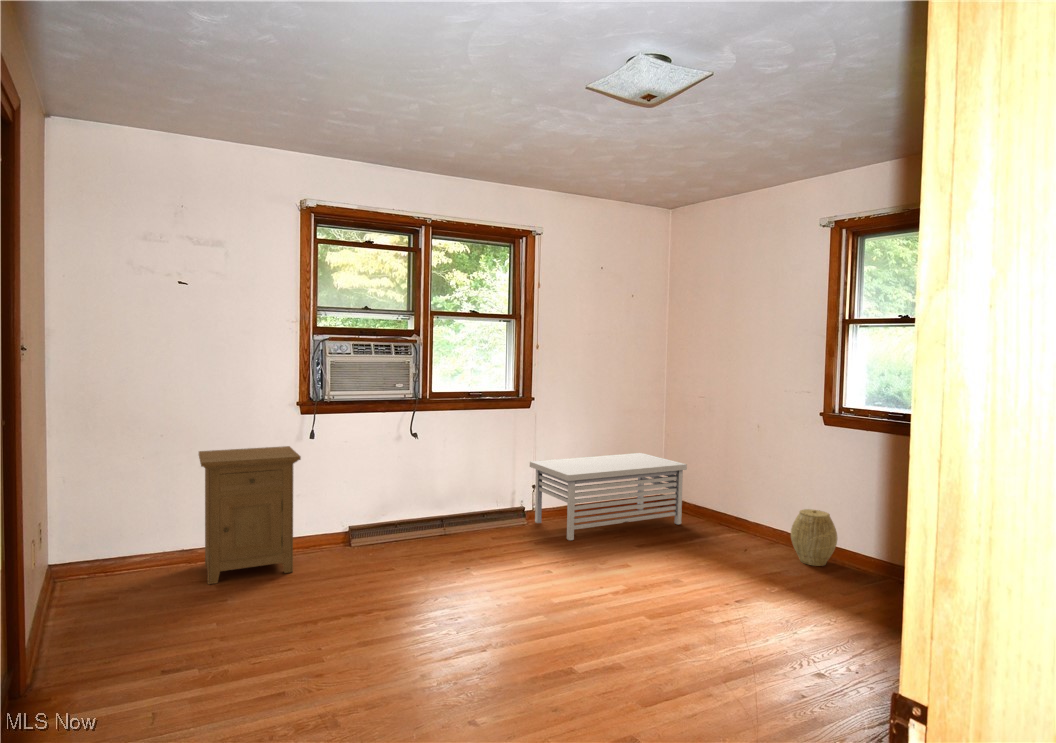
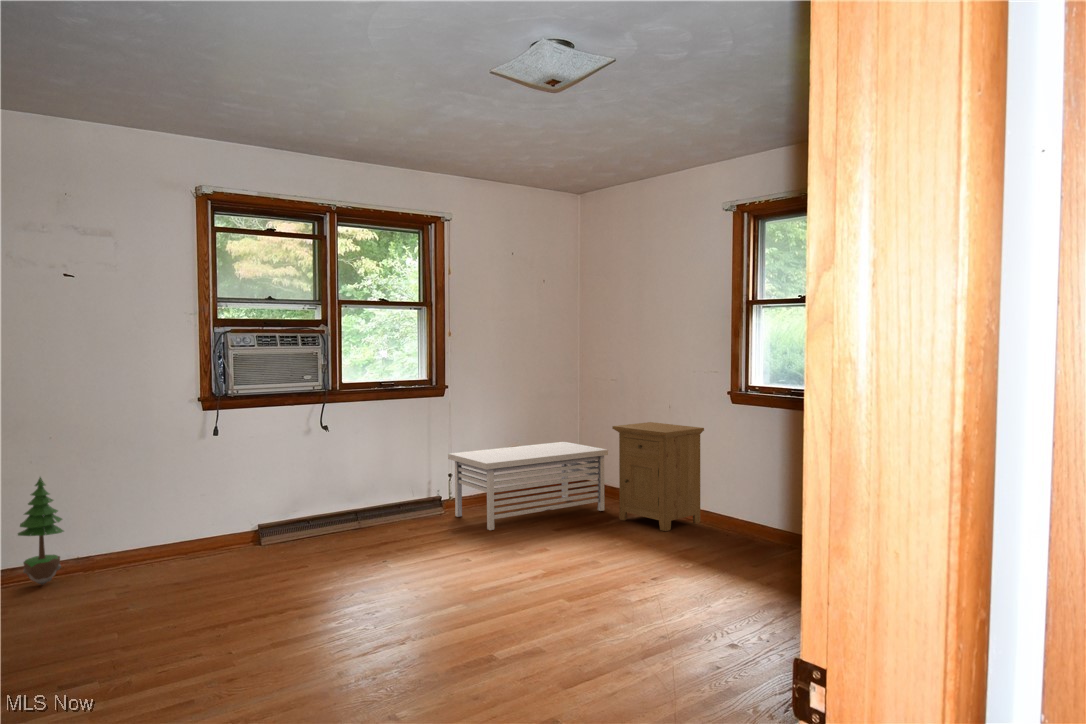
nightstand: present [199,446,301,584] -> present [612,422,704,531]
potted tree: none [129,474,172,577] -> present [18,477,64,585]
woven basket: present [791,509,837,566] -> none [705,485,747,539]

